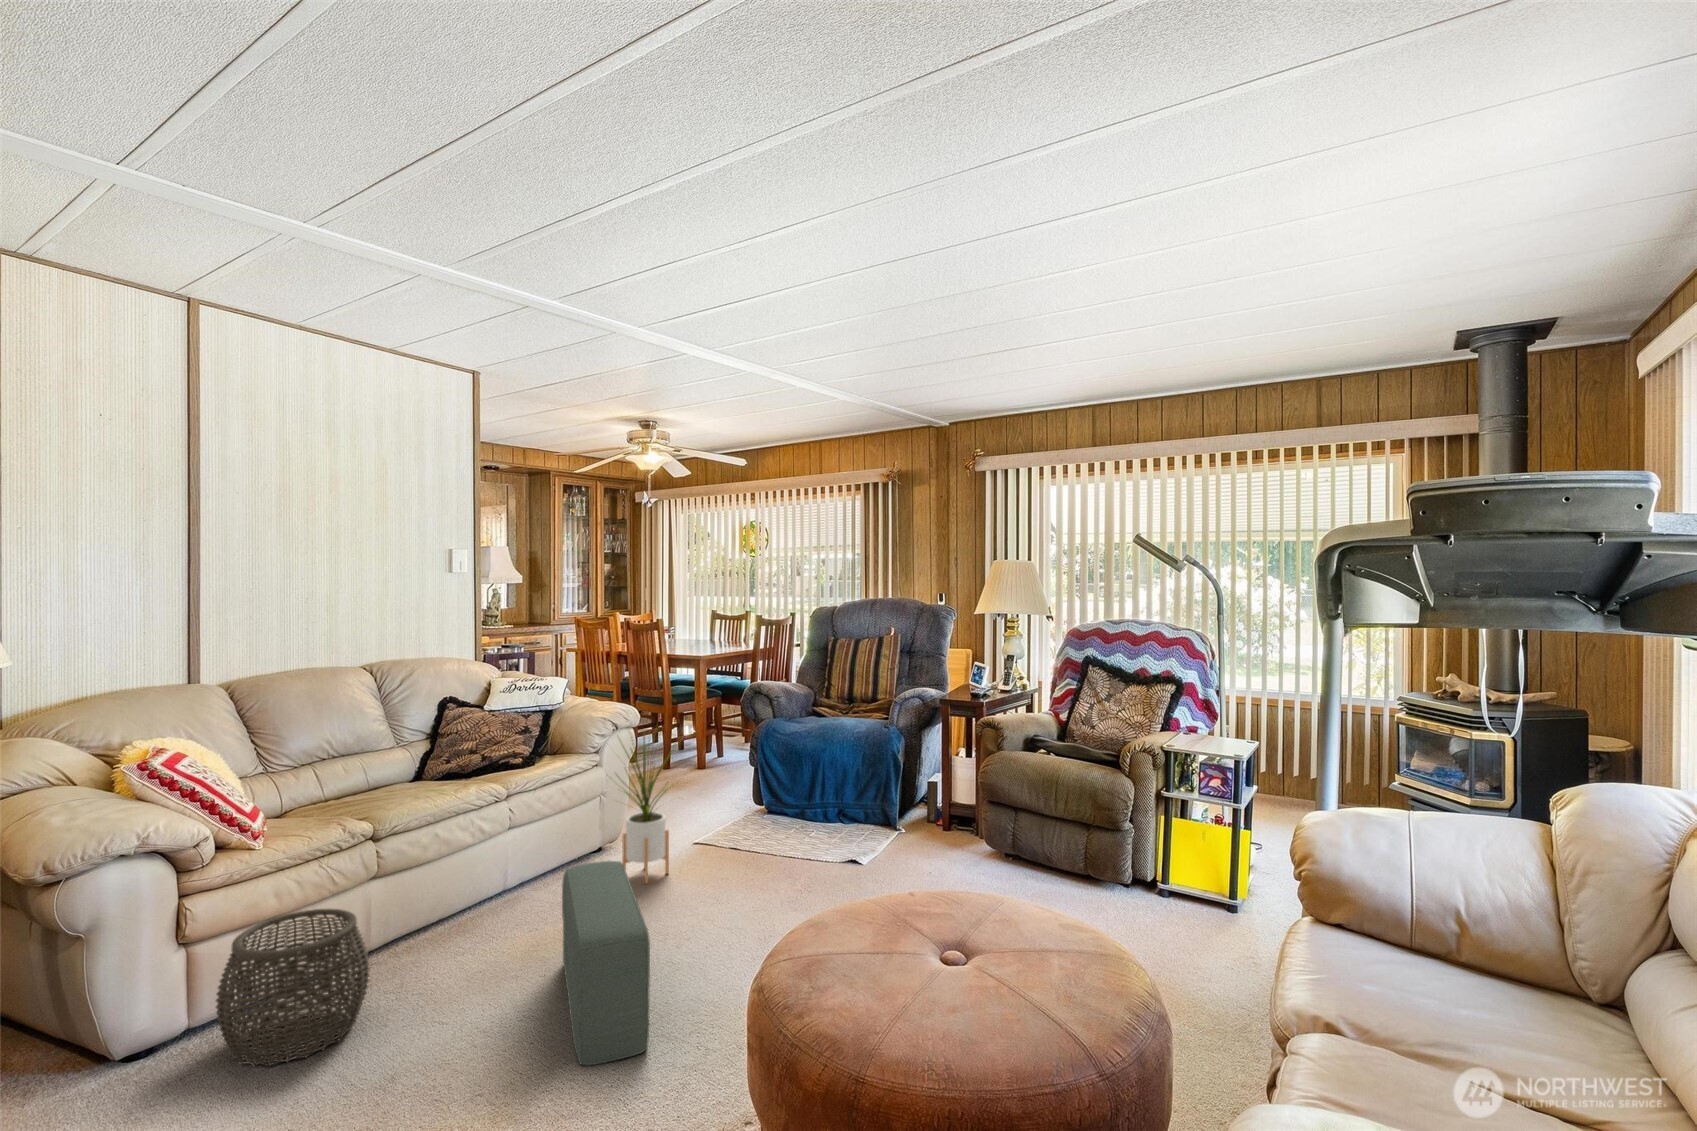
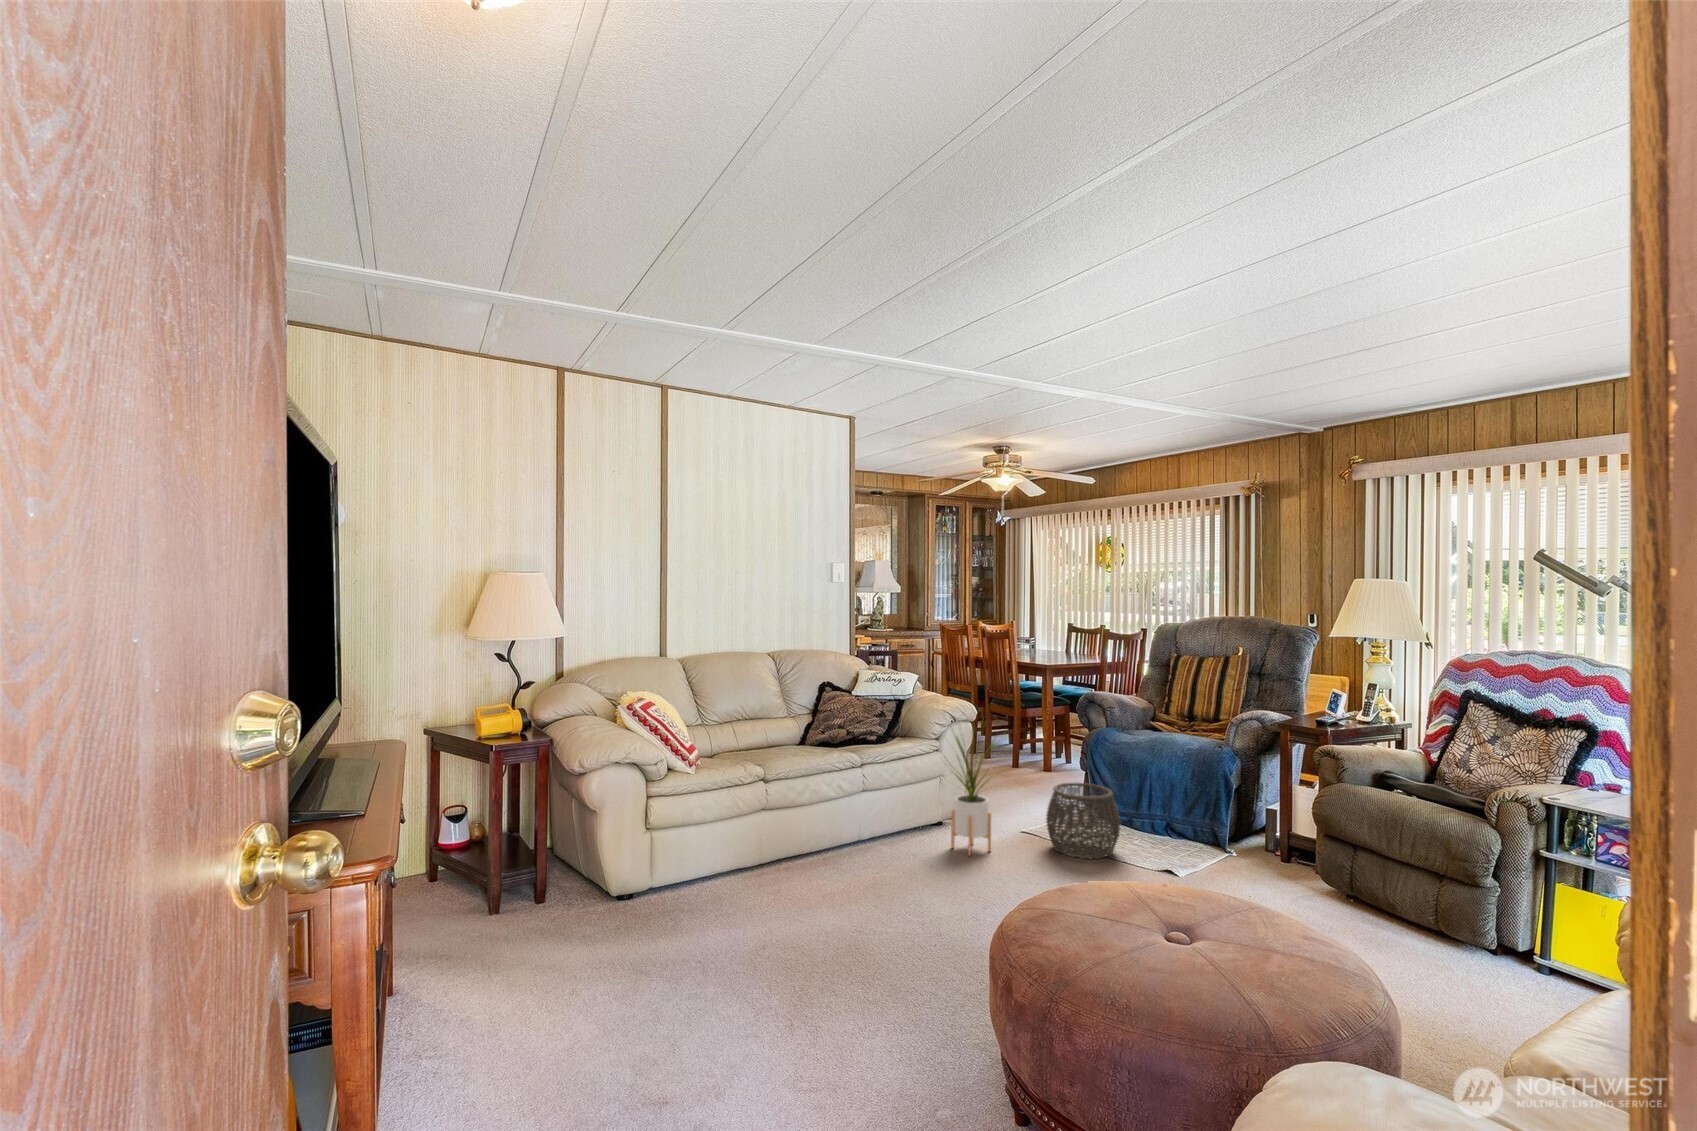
pouf: present [562,861,650,1065] -> none [883,822,942,974]
woven basket: present [216,909,370,1066] -> present [1046,783,1120,859]

